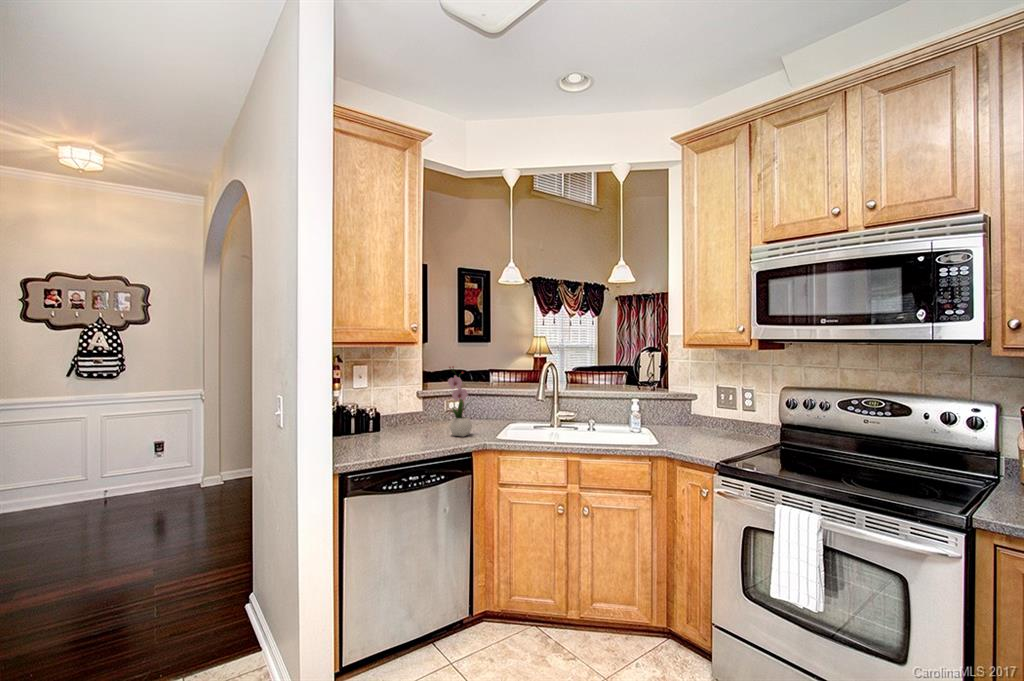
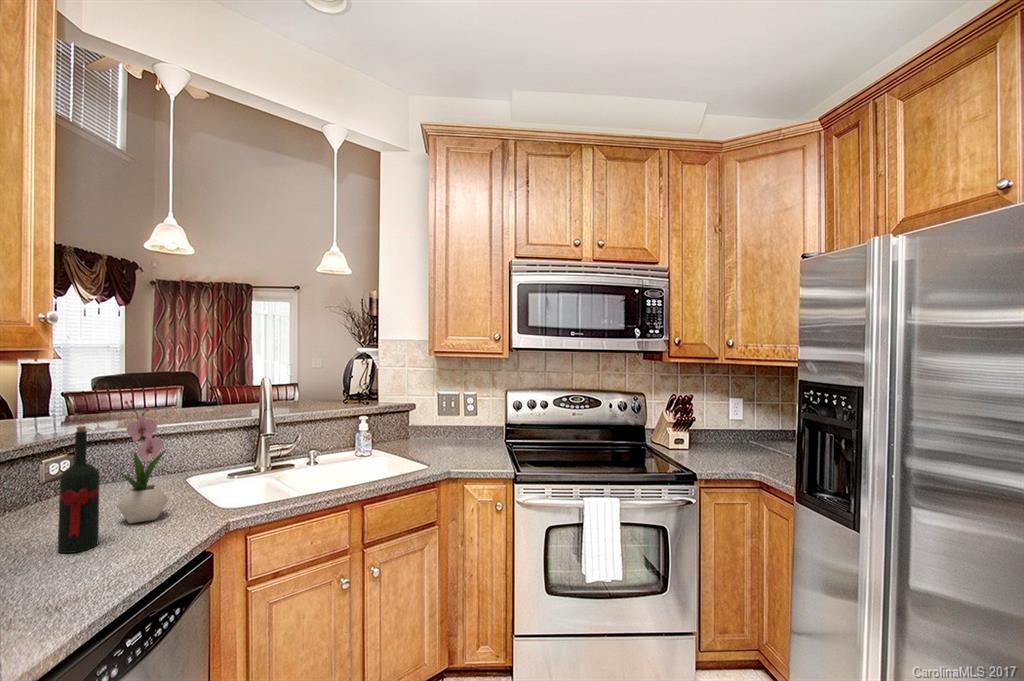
wine bottle: none [415,377,432,441] -> present [58,426,100,553]

